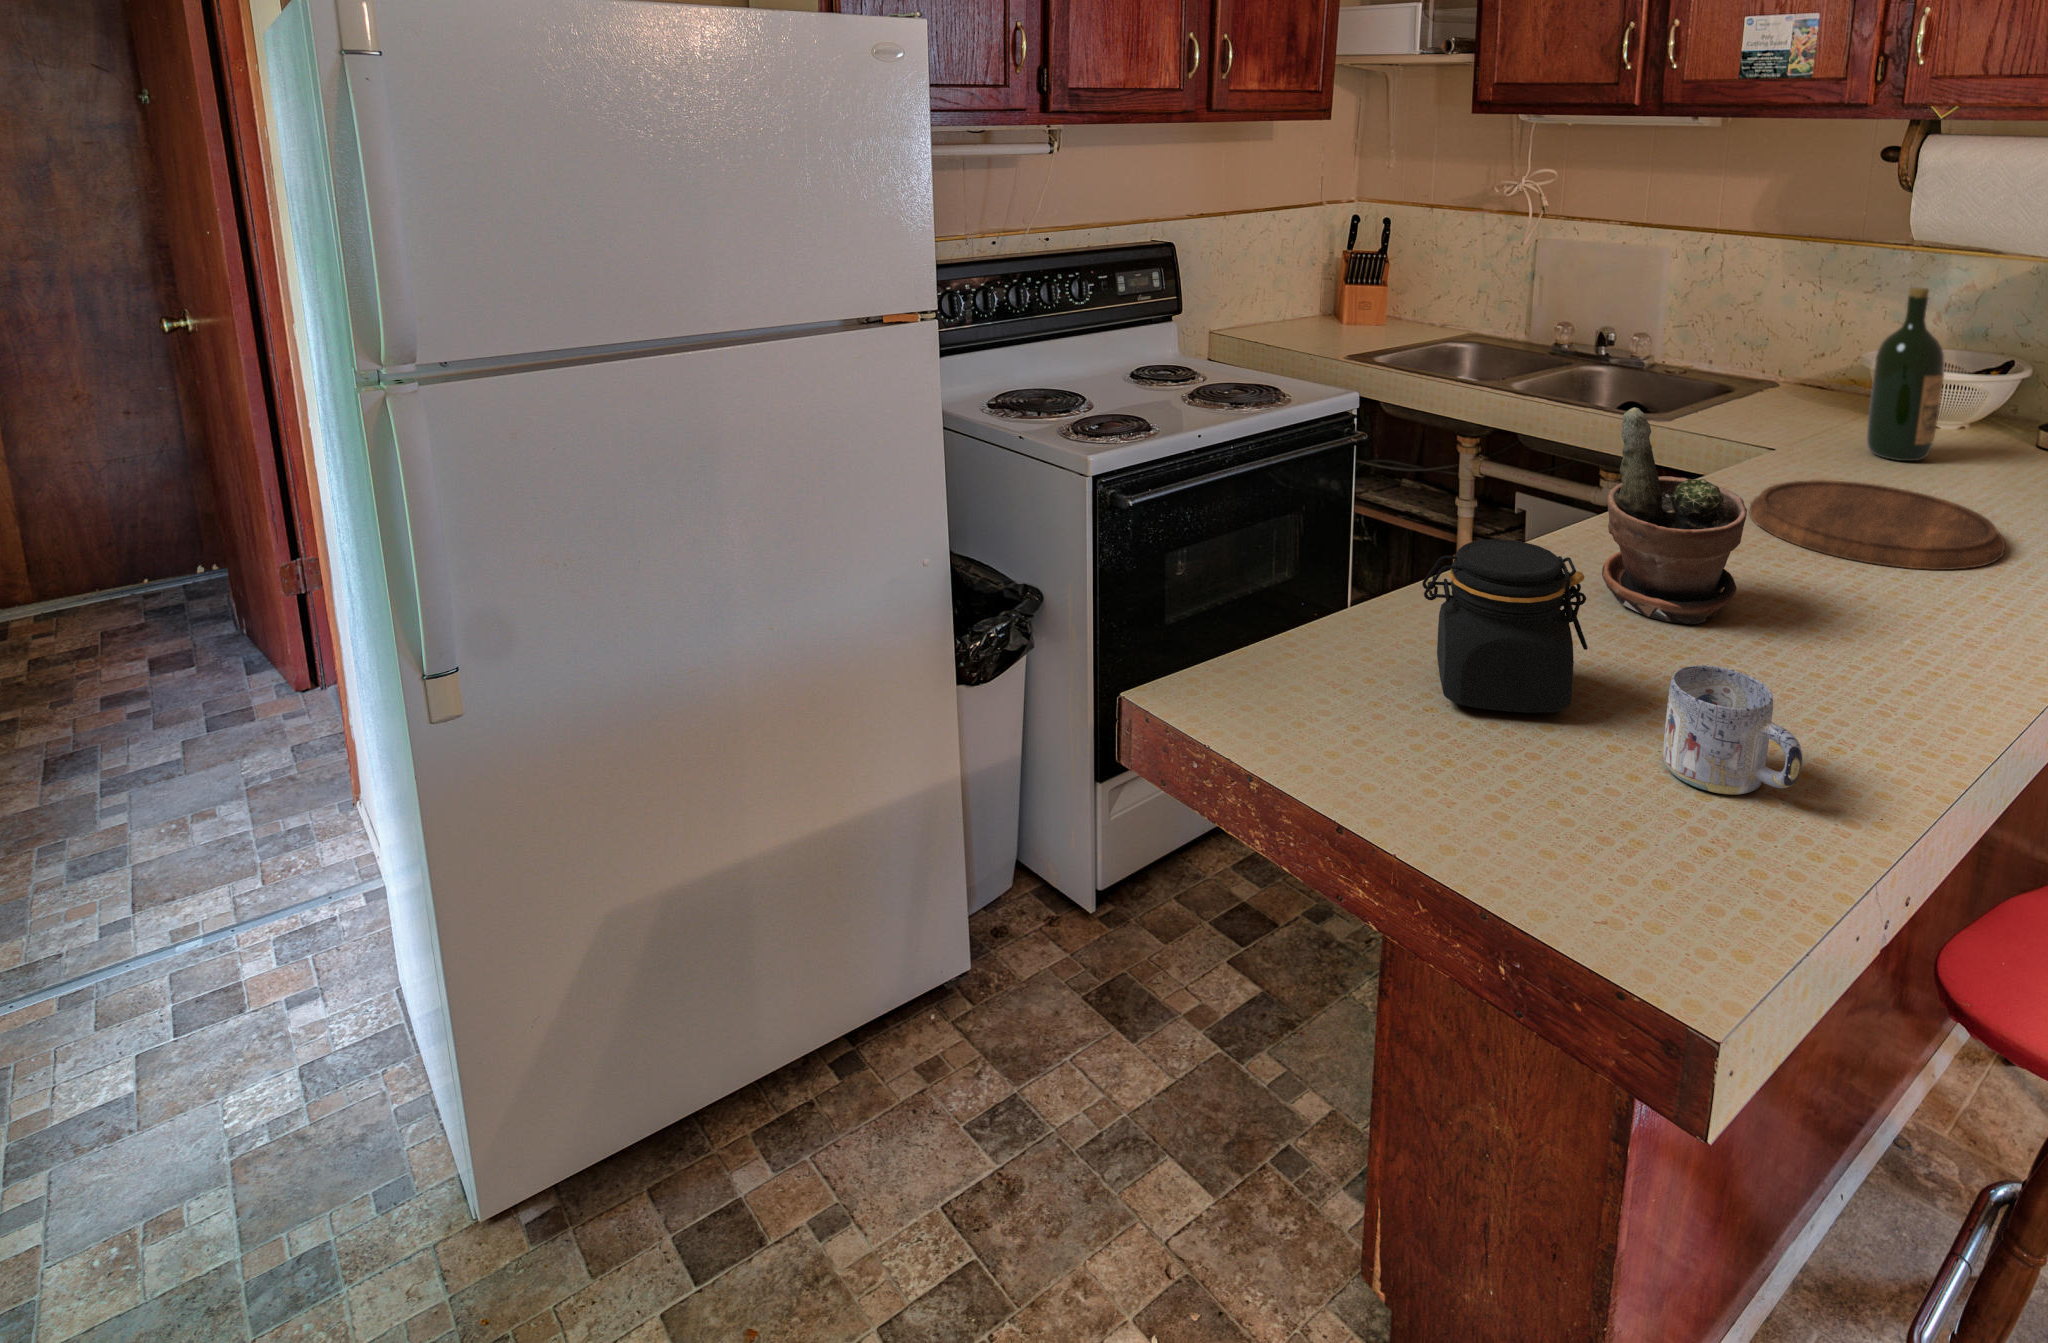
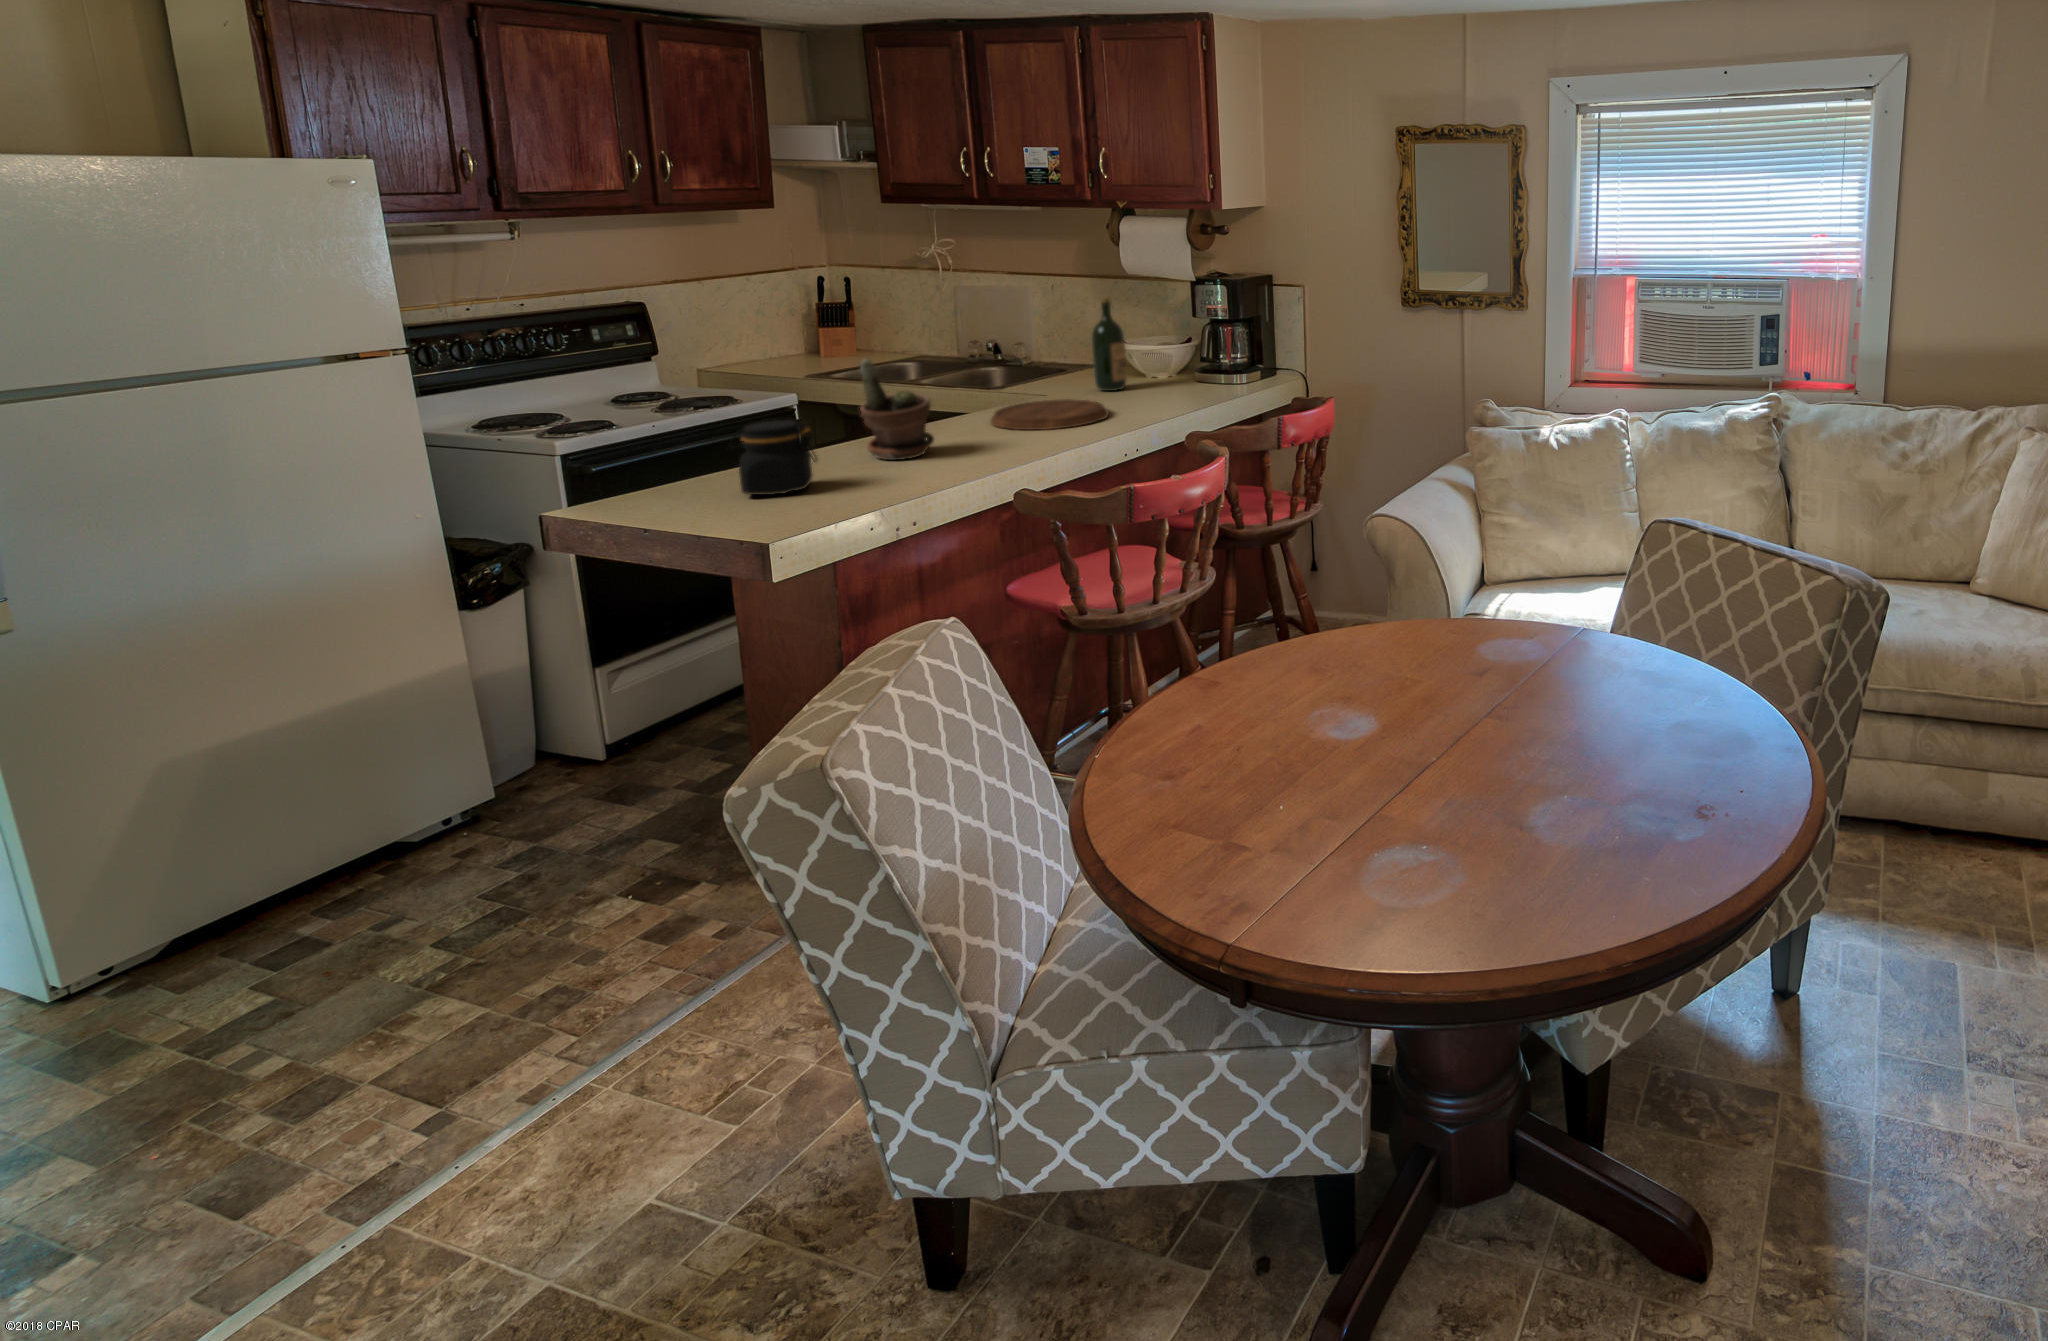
mug: present [1663,665,1802,794] -> none [835,454,885,501]

